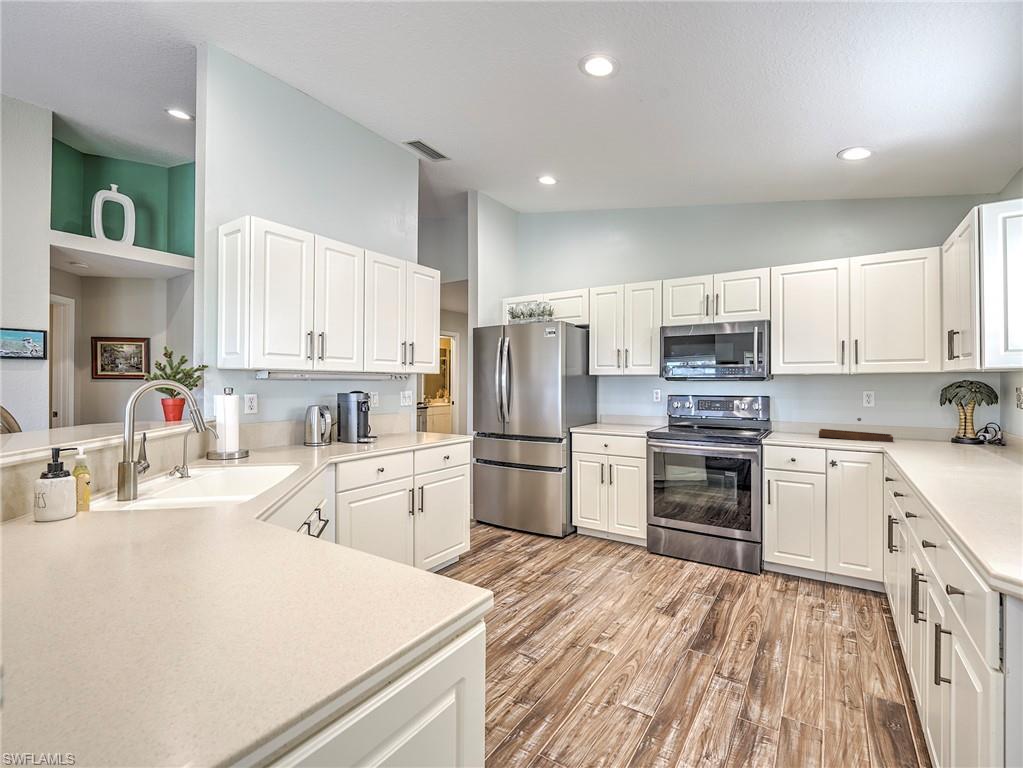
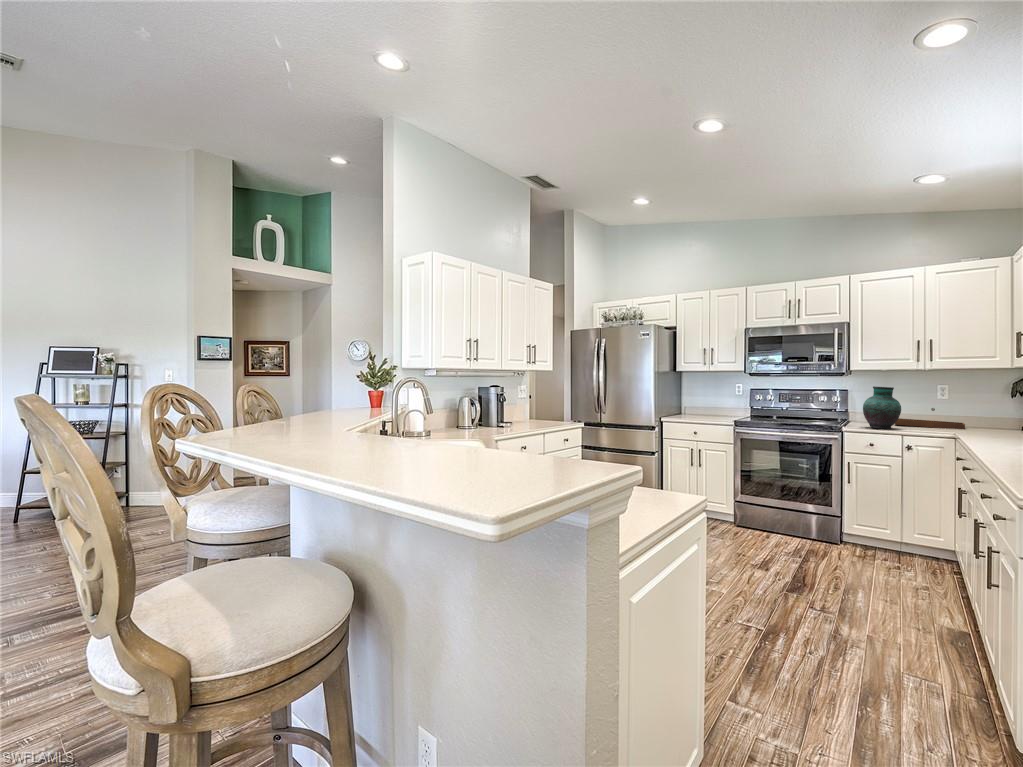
vase: none [784,394,826,443] -> present [863,386,901,429]

